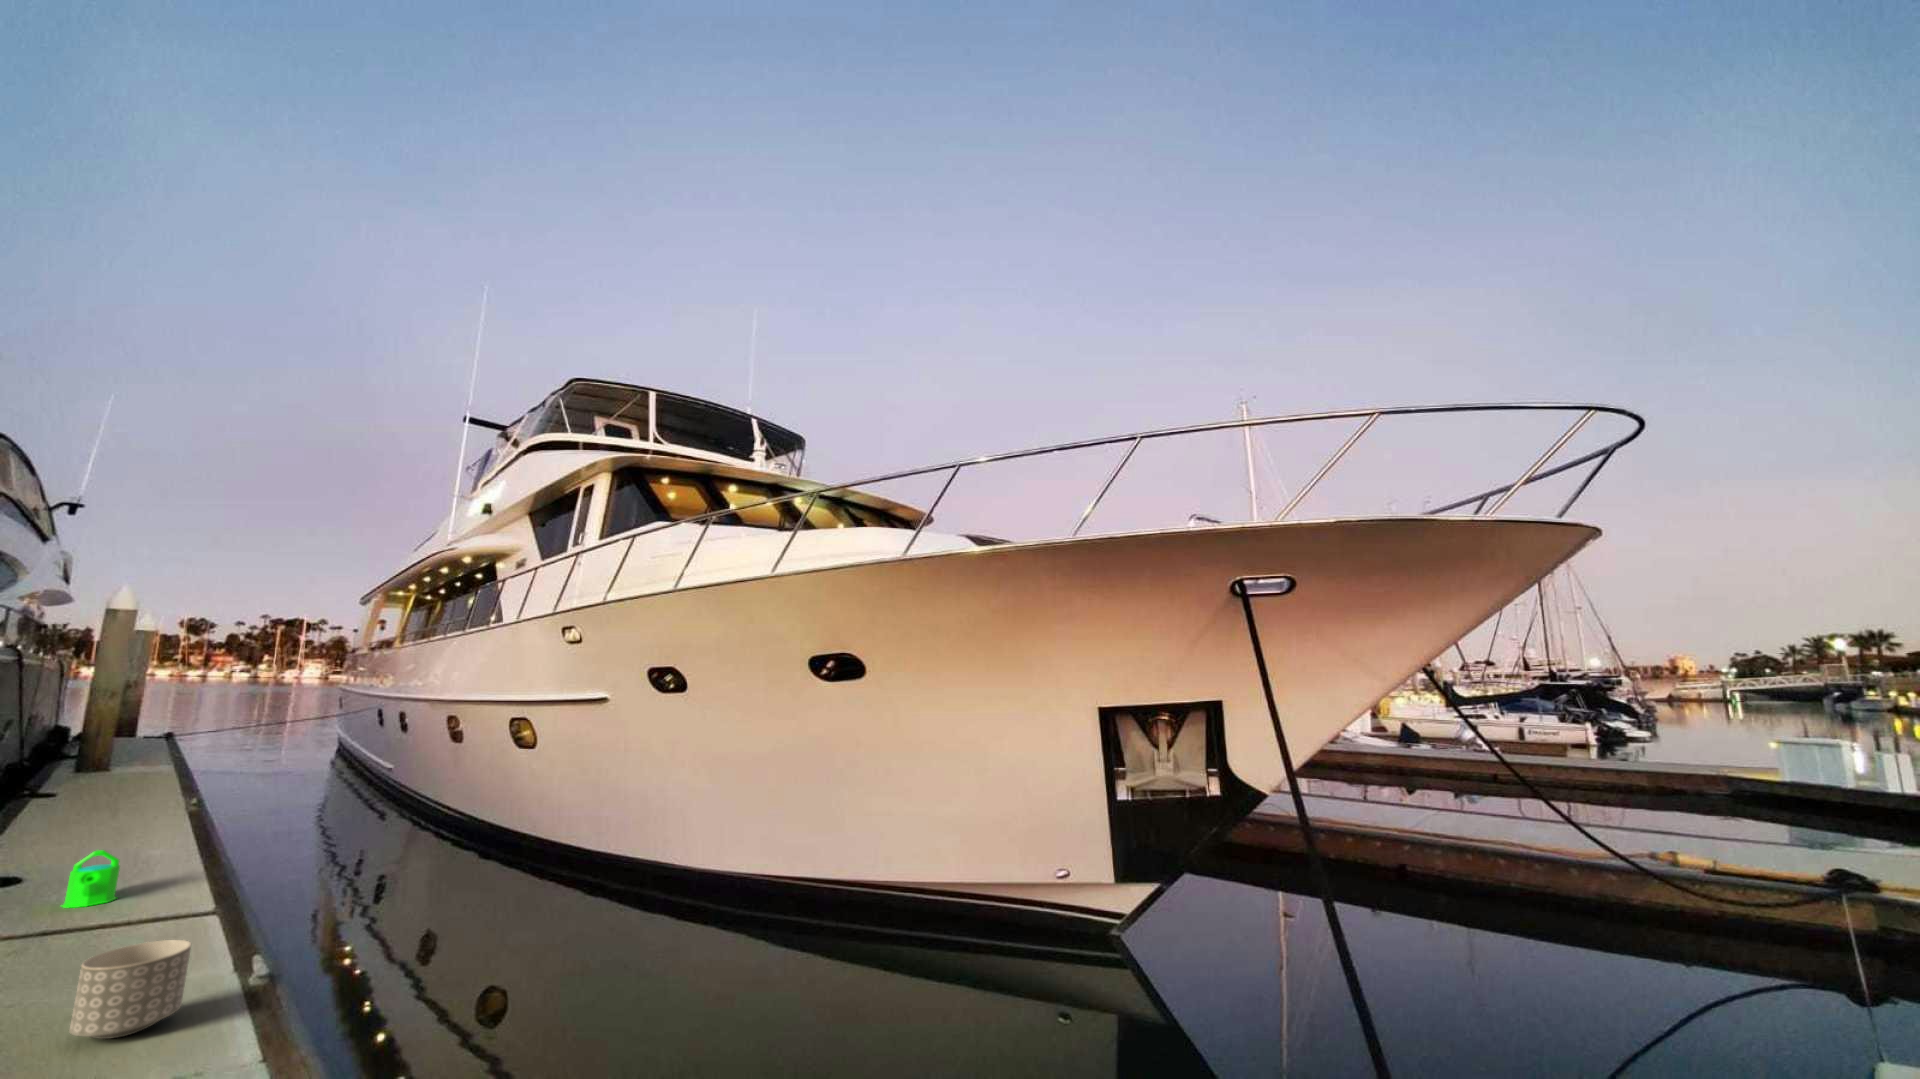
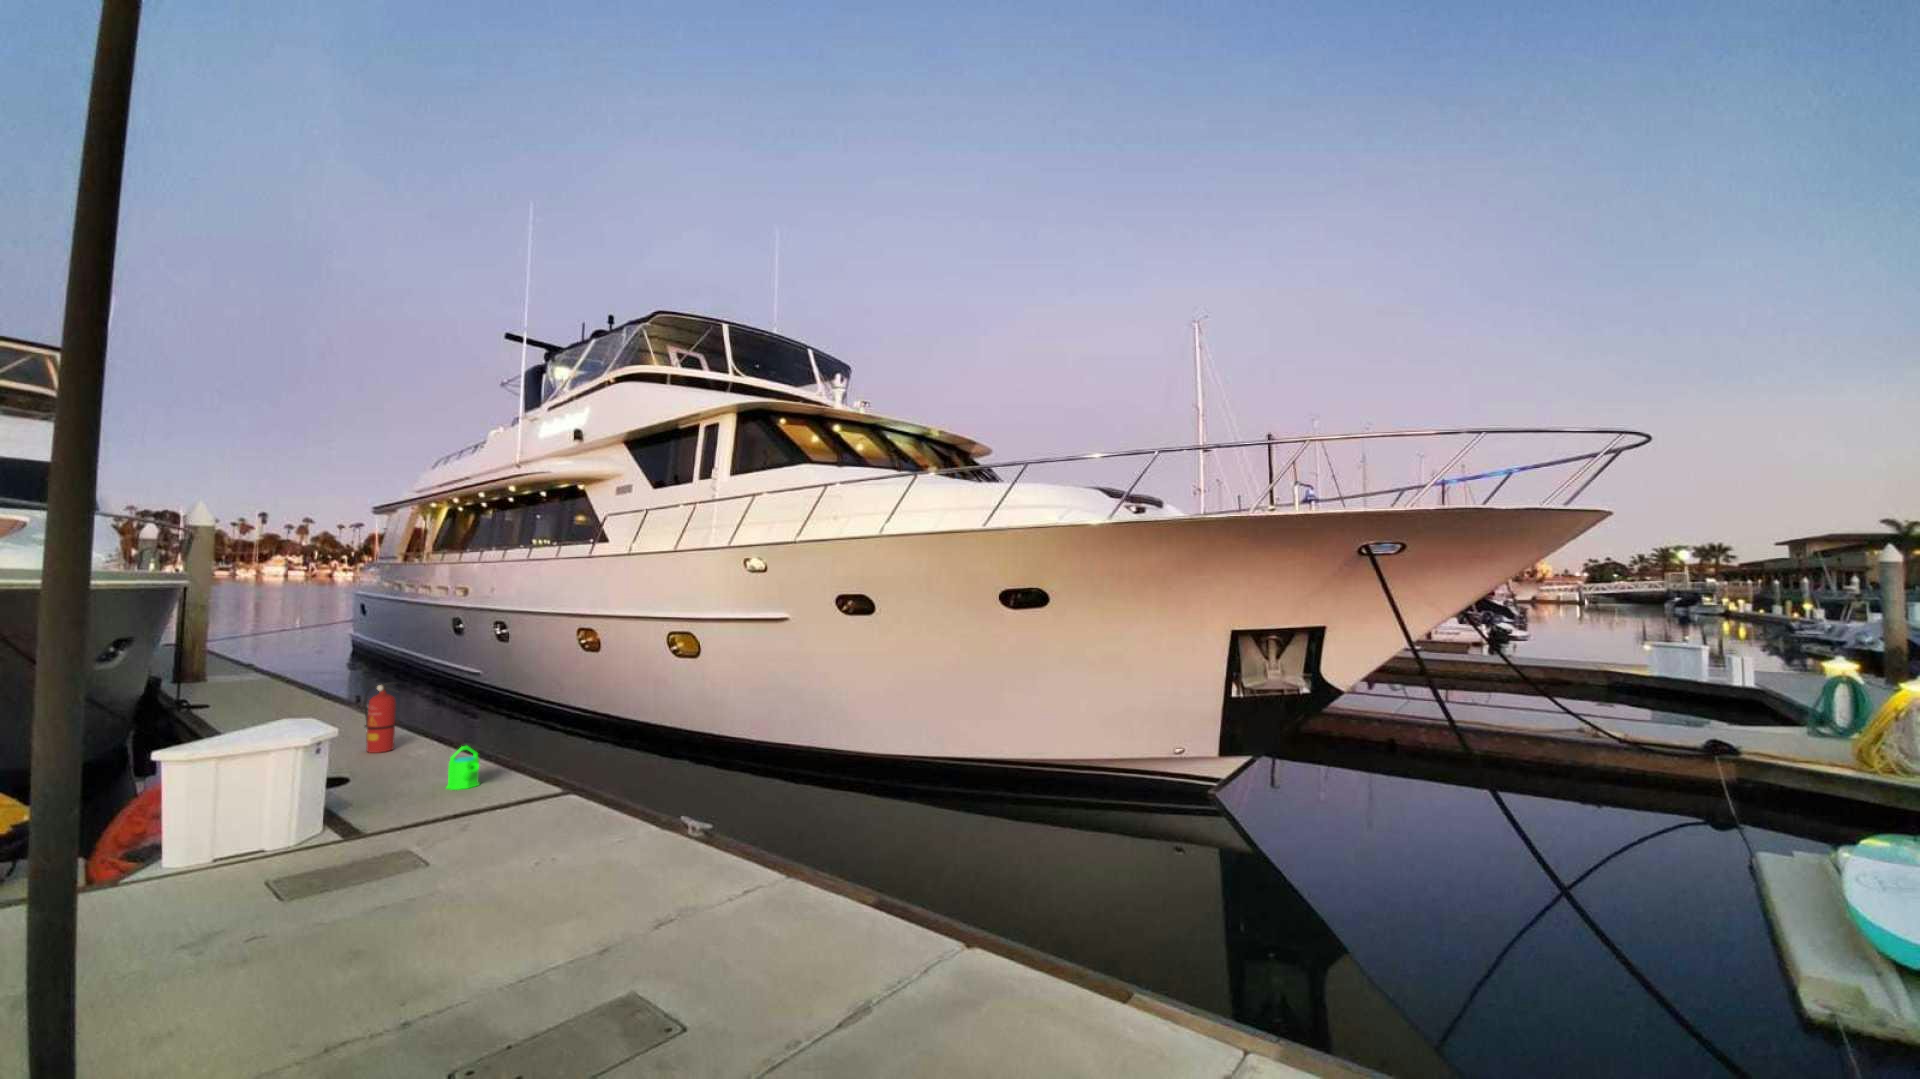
fire extinguisher: none [74,770,126,856] -> present [364,683,398,753]
planter: present [70,940,191,1039] -> none [644,800,701,863]

